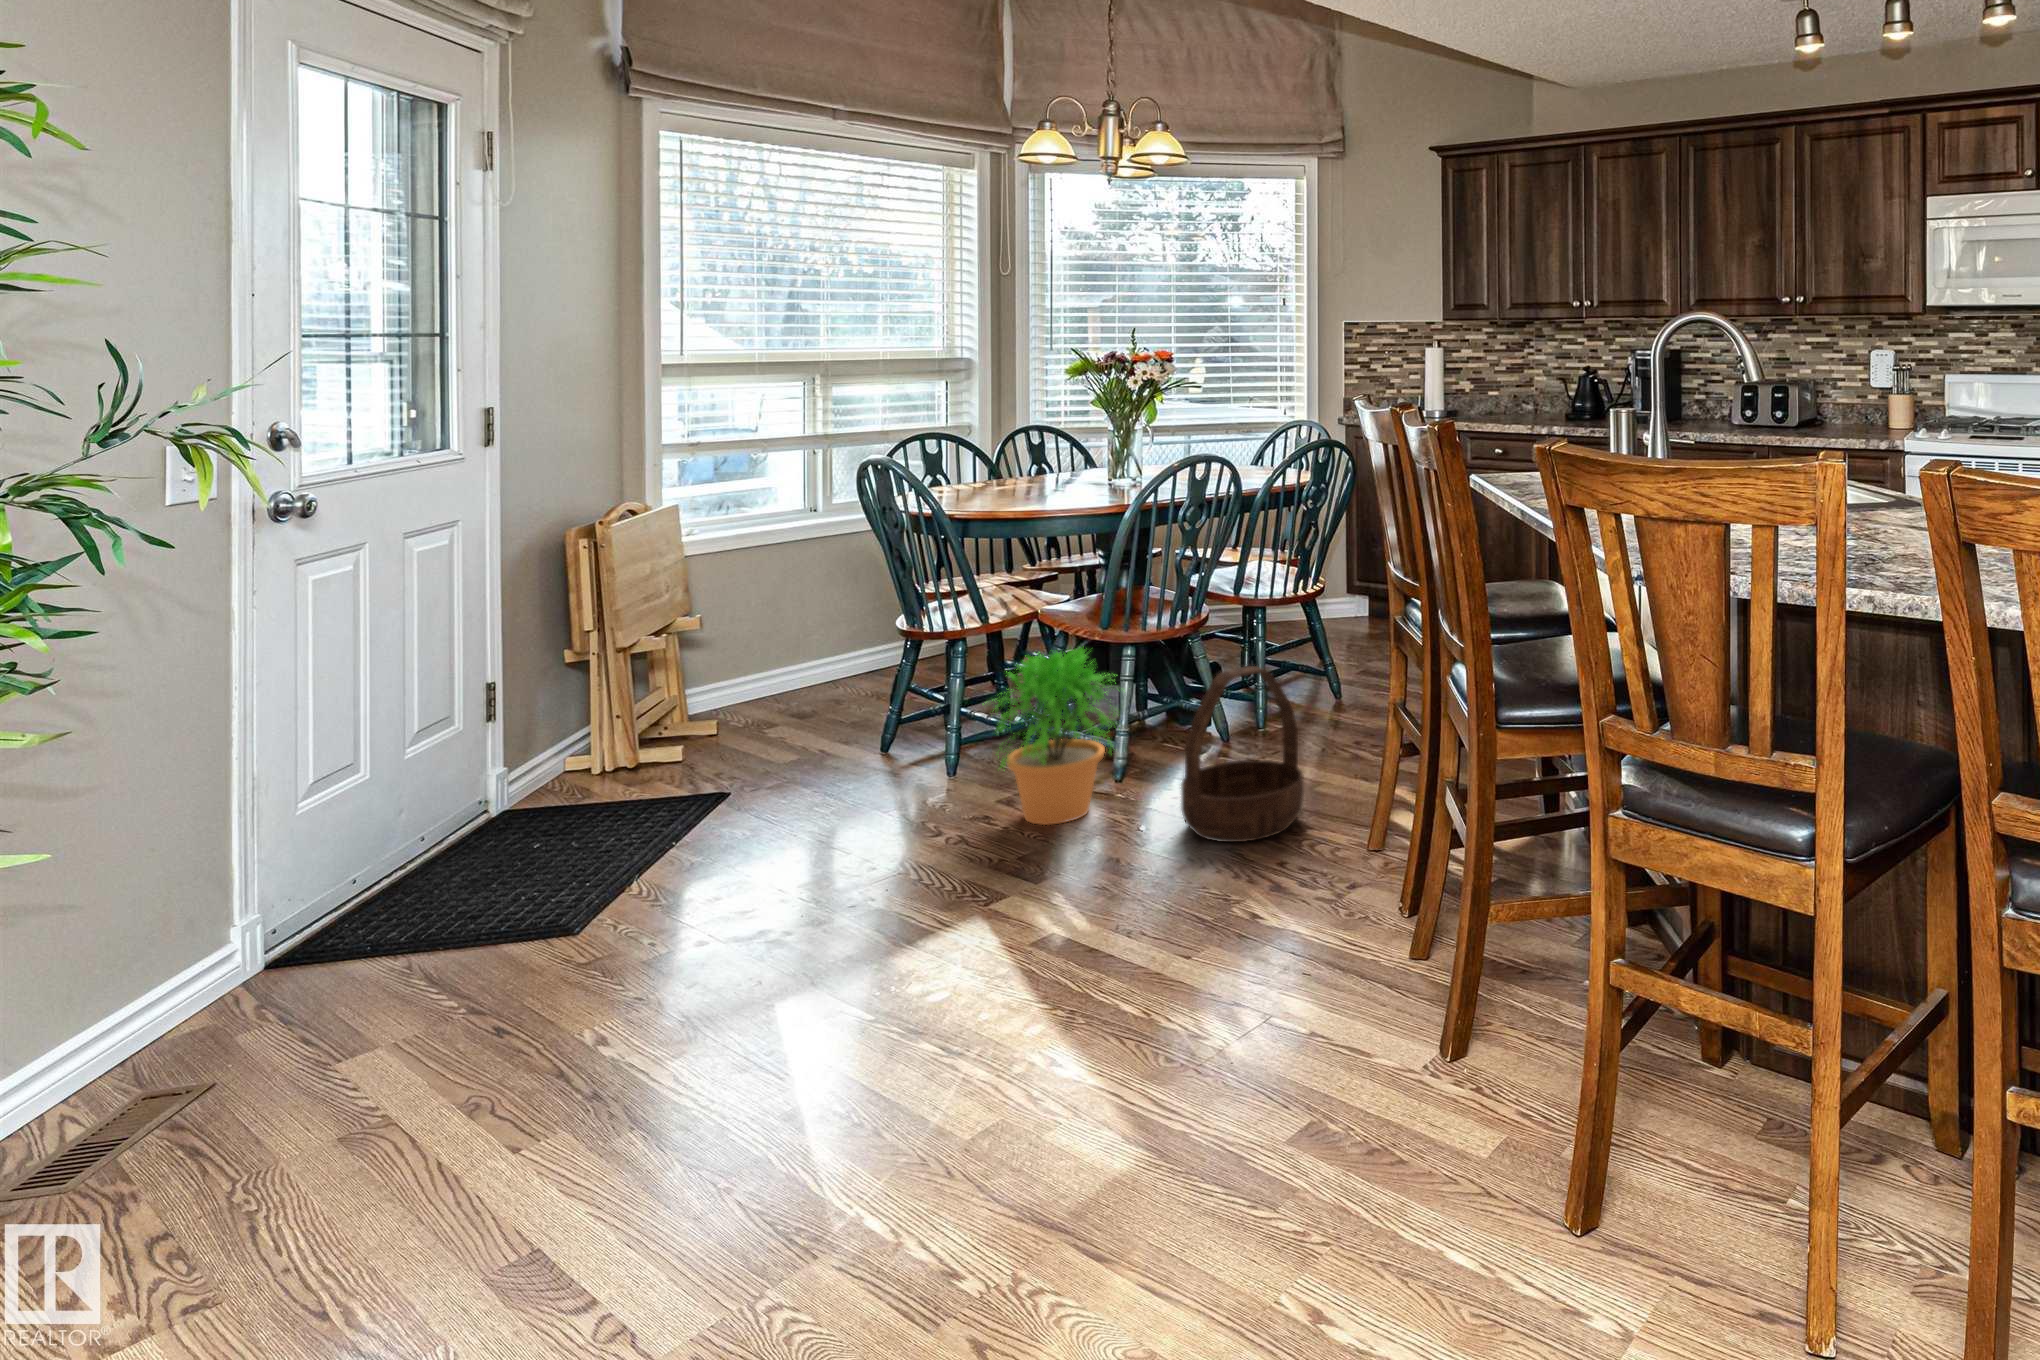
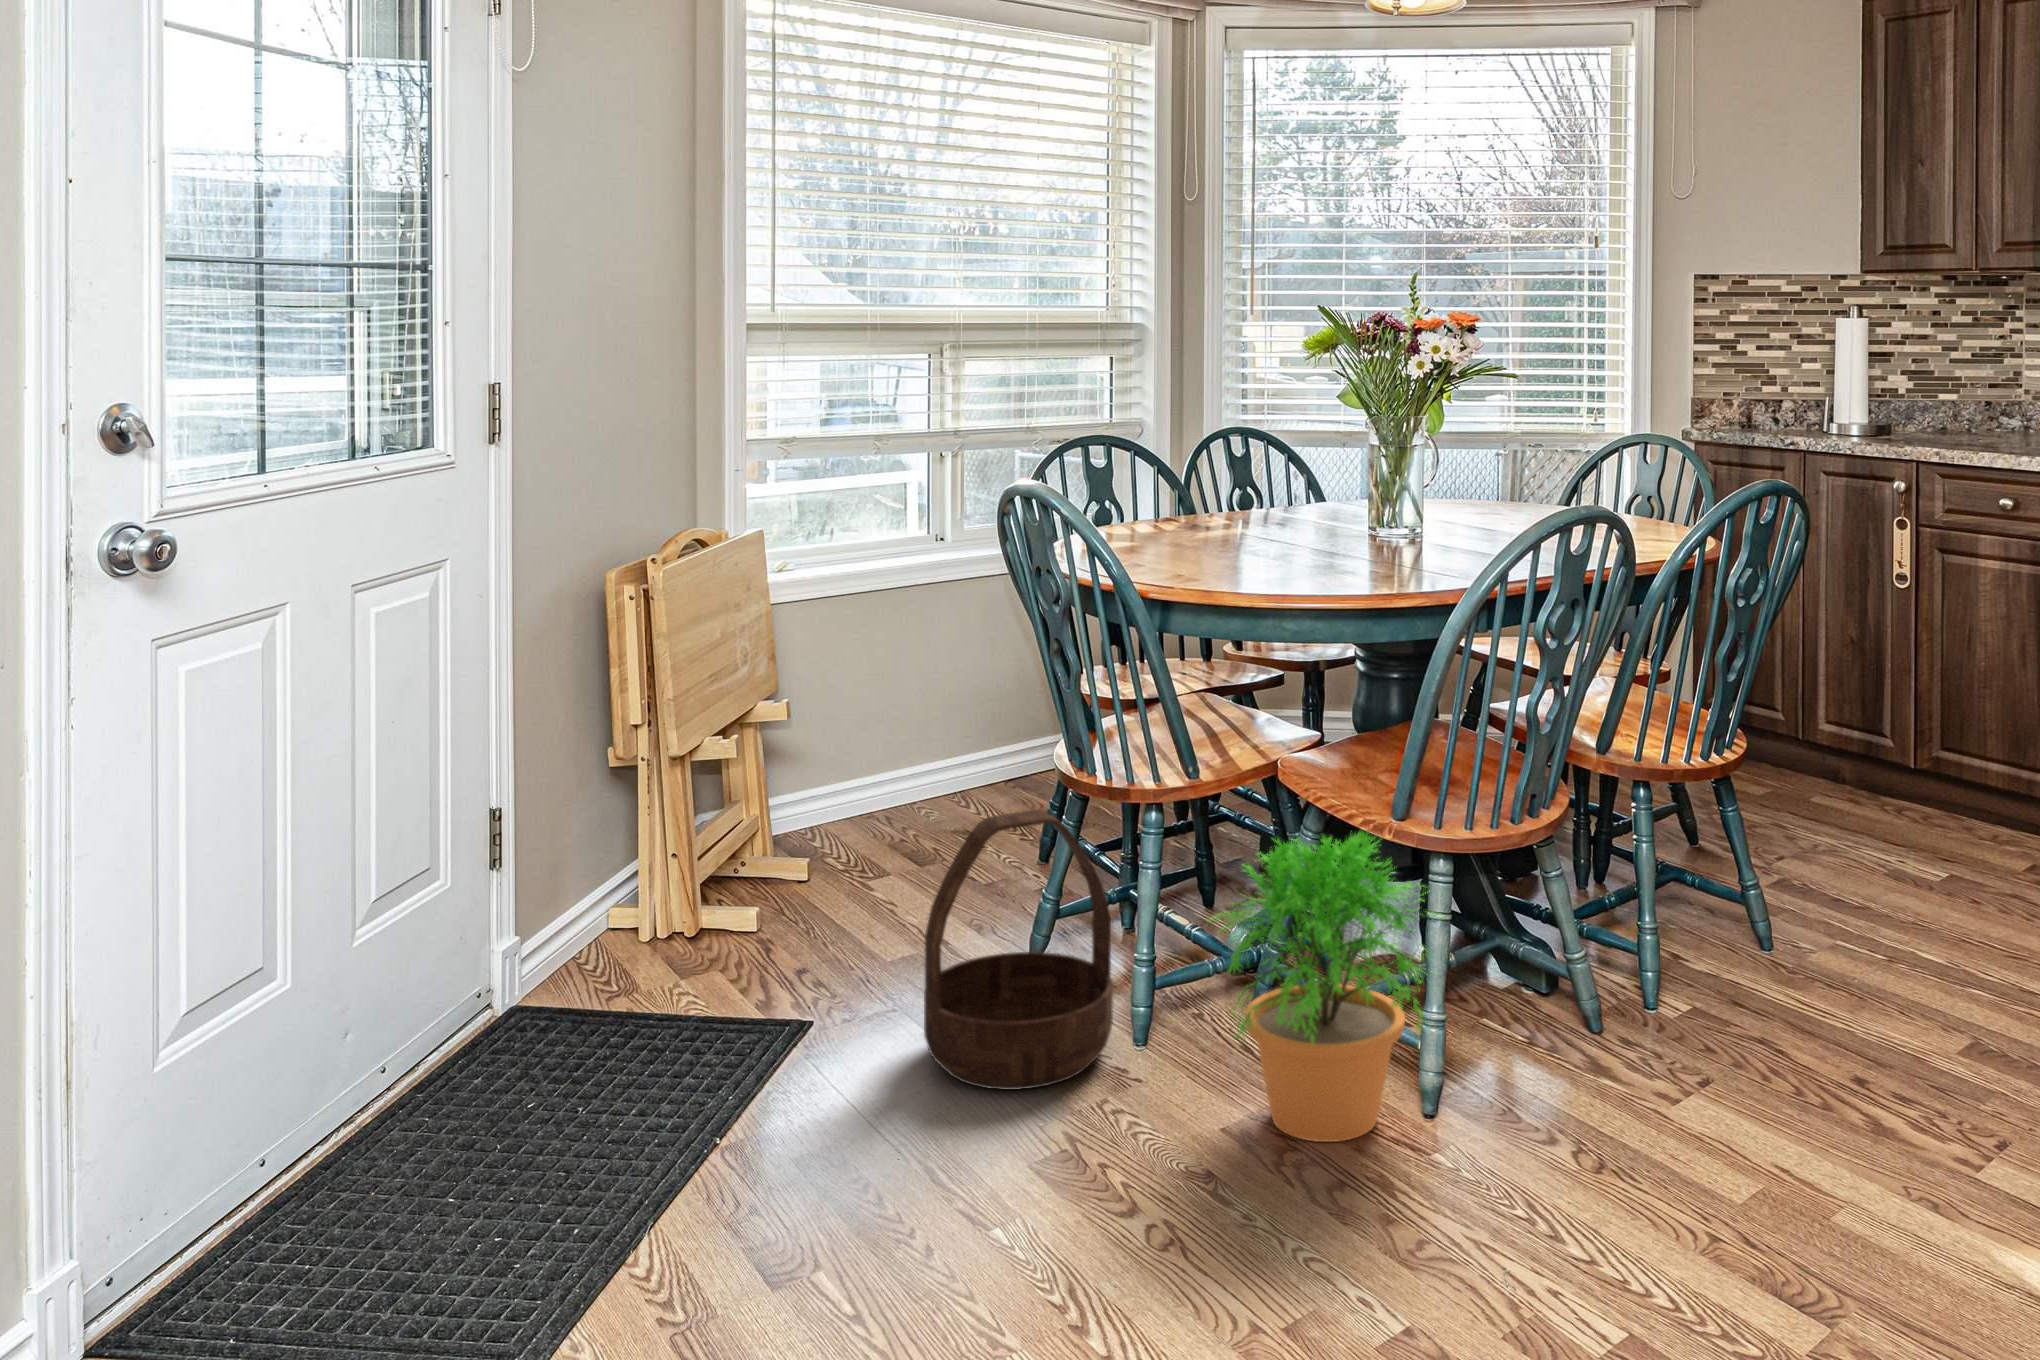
basket: present [1181,666,1304,842] -> present [924,810,1113,1090]

